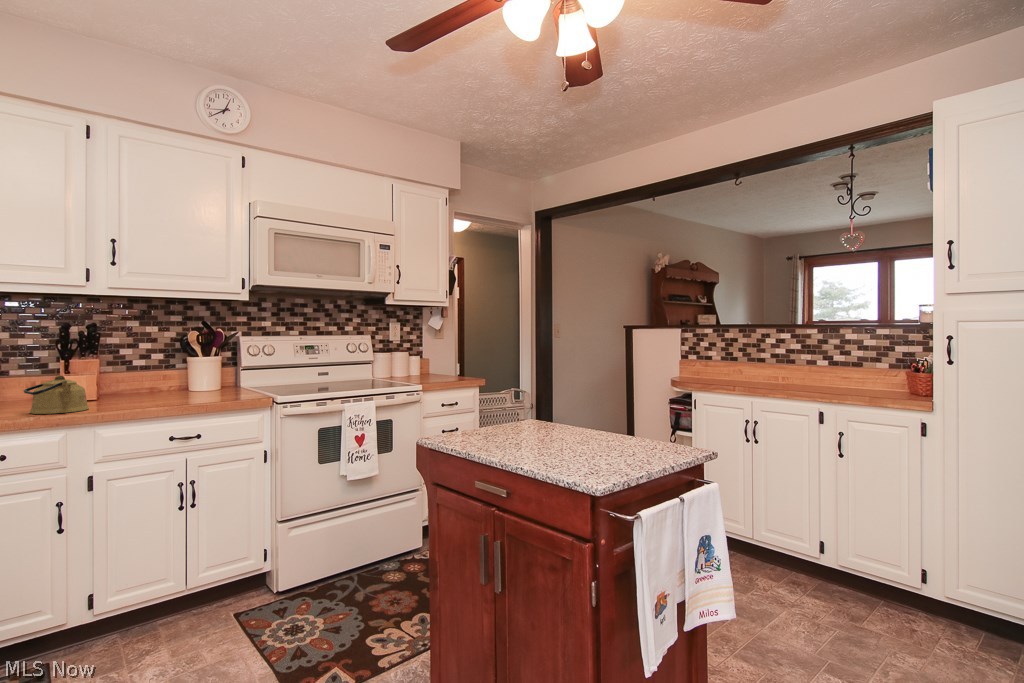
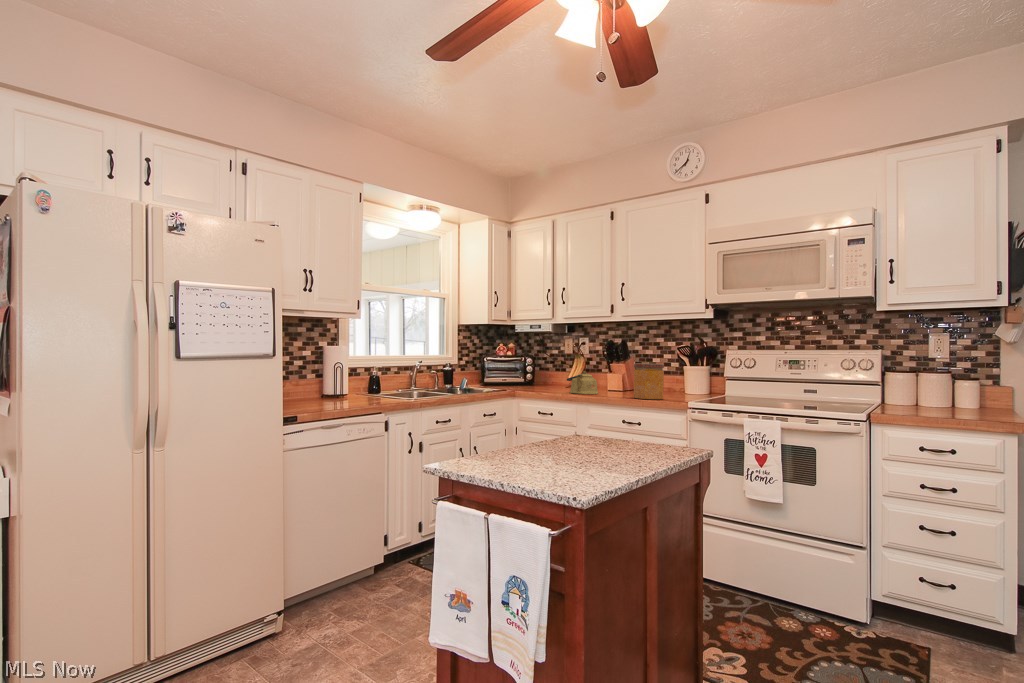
jar: none [178,357,221,404] -> present [634,363,664,399]

